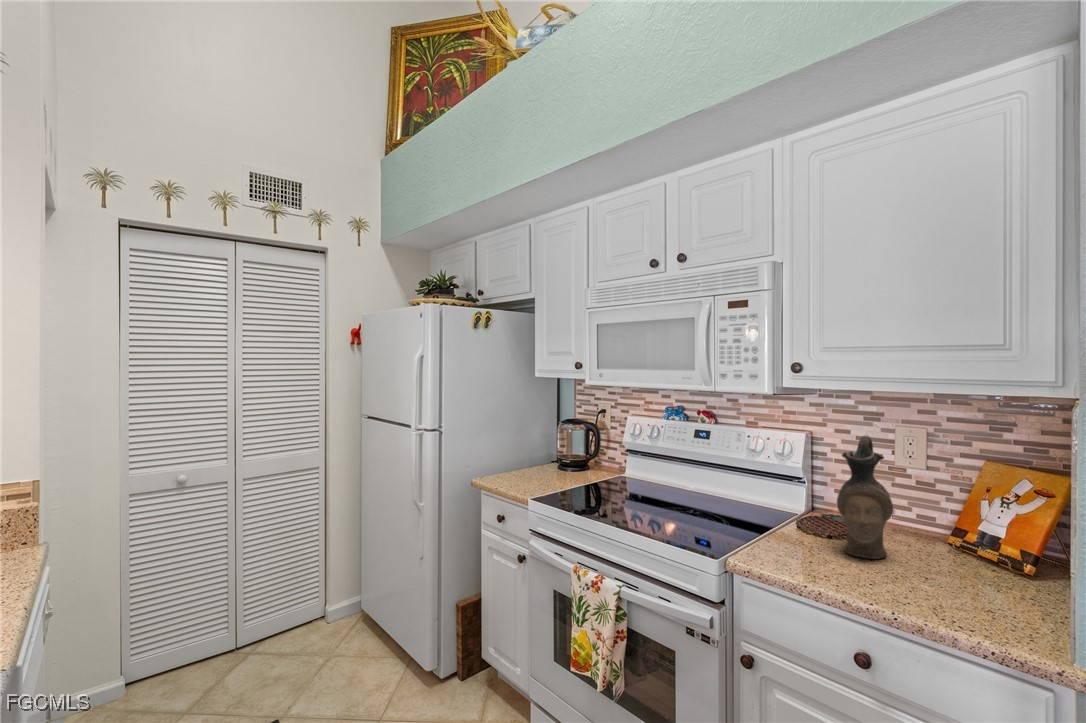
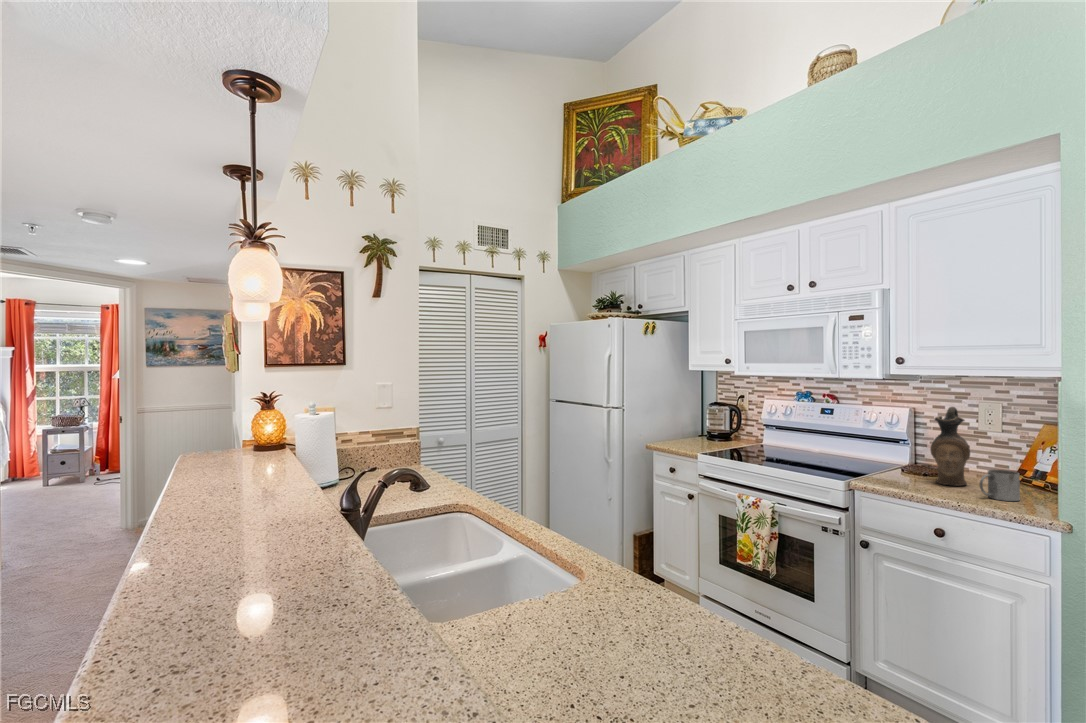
mug: none [913,540,972,596] -> present [980,470,1020,501]

